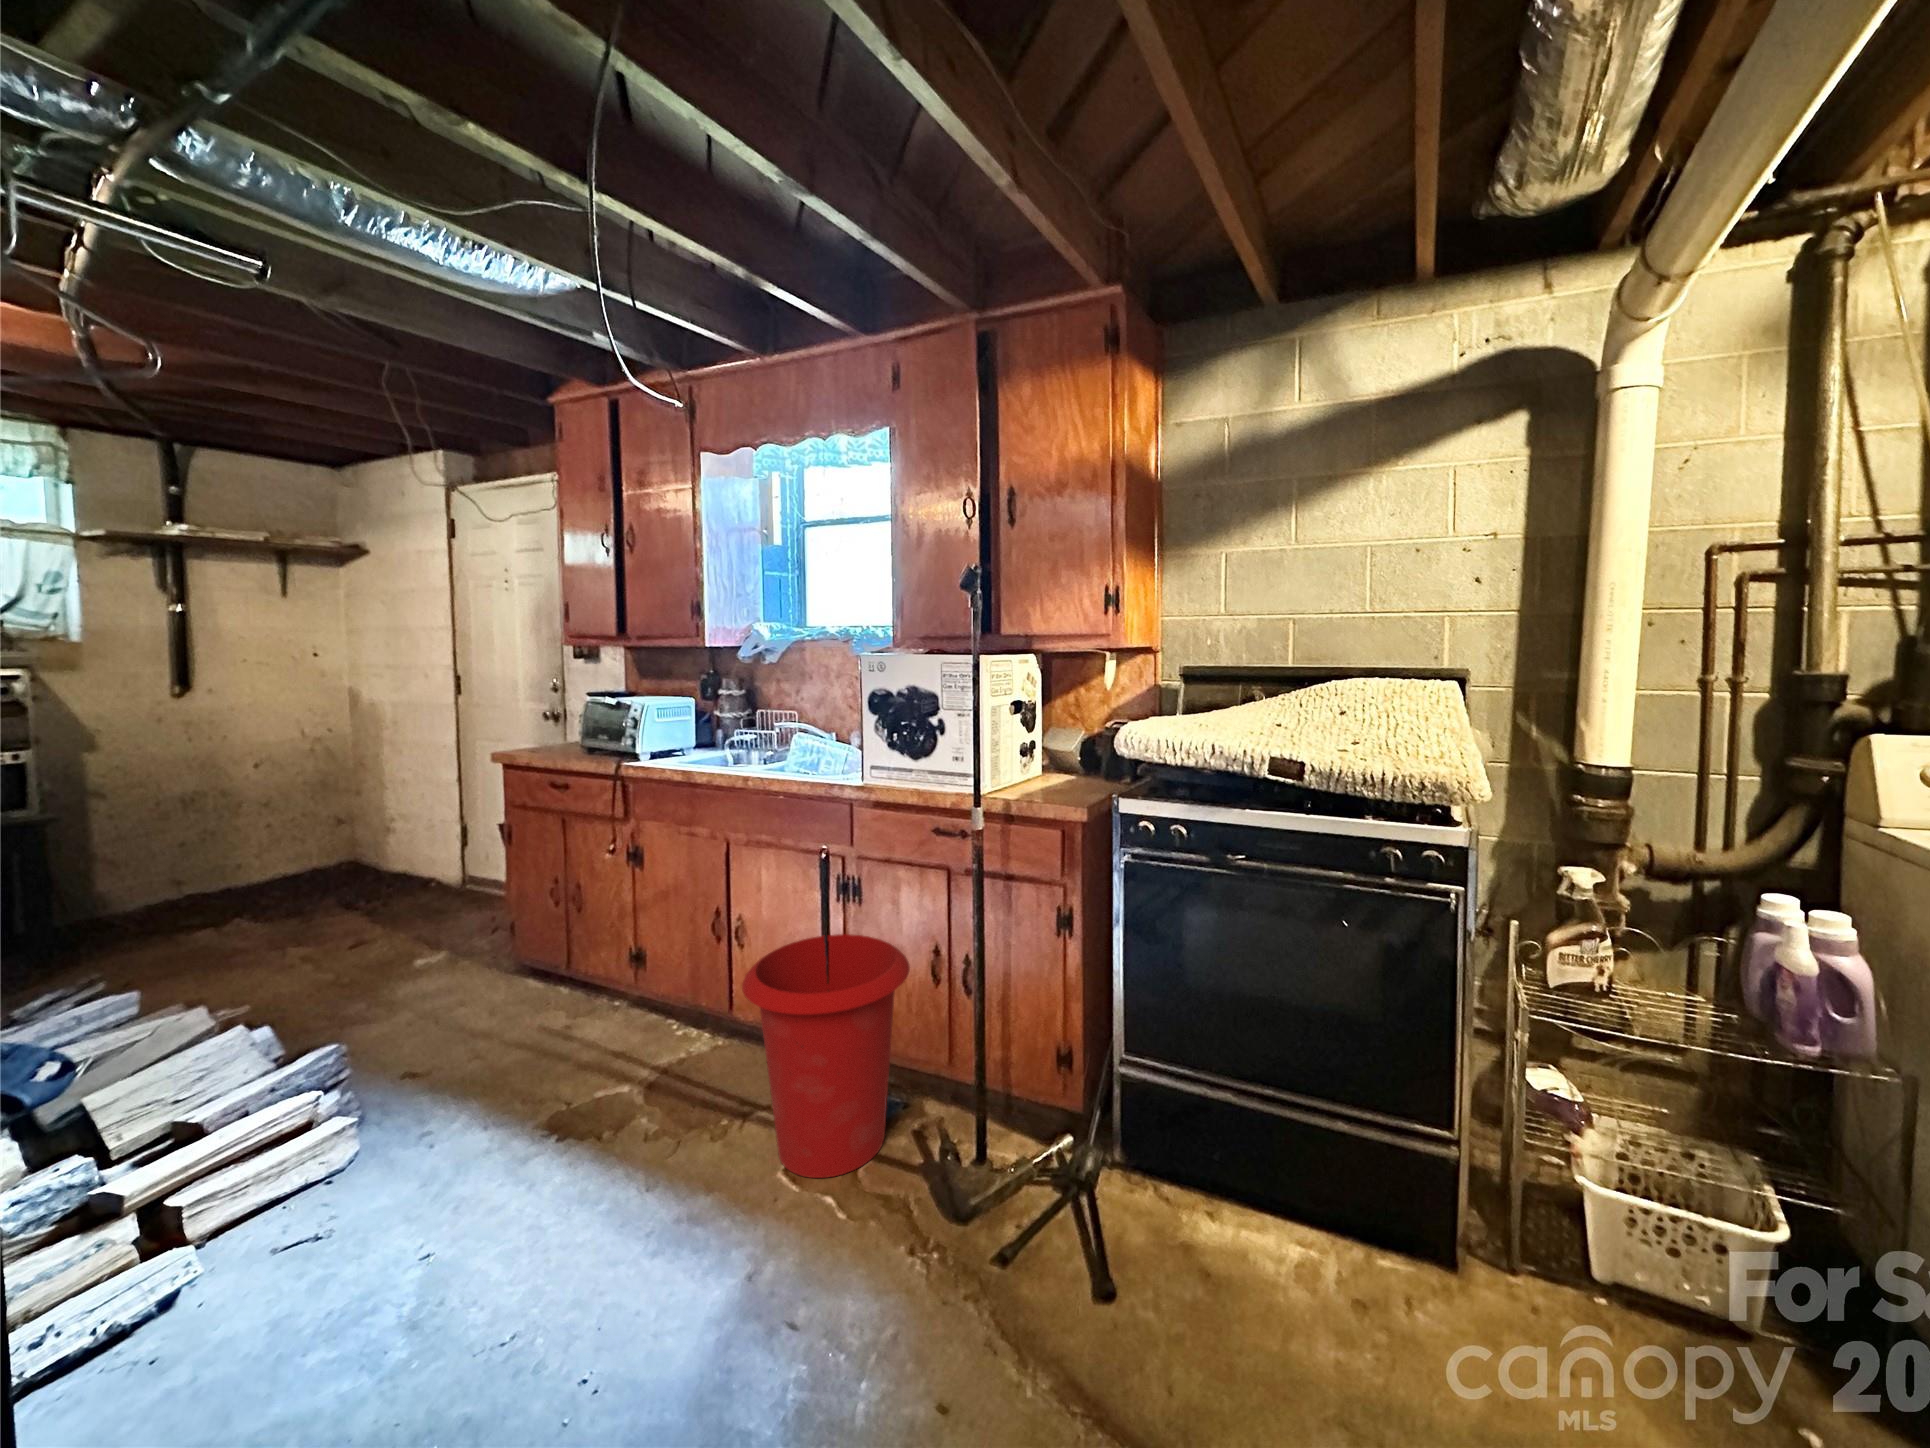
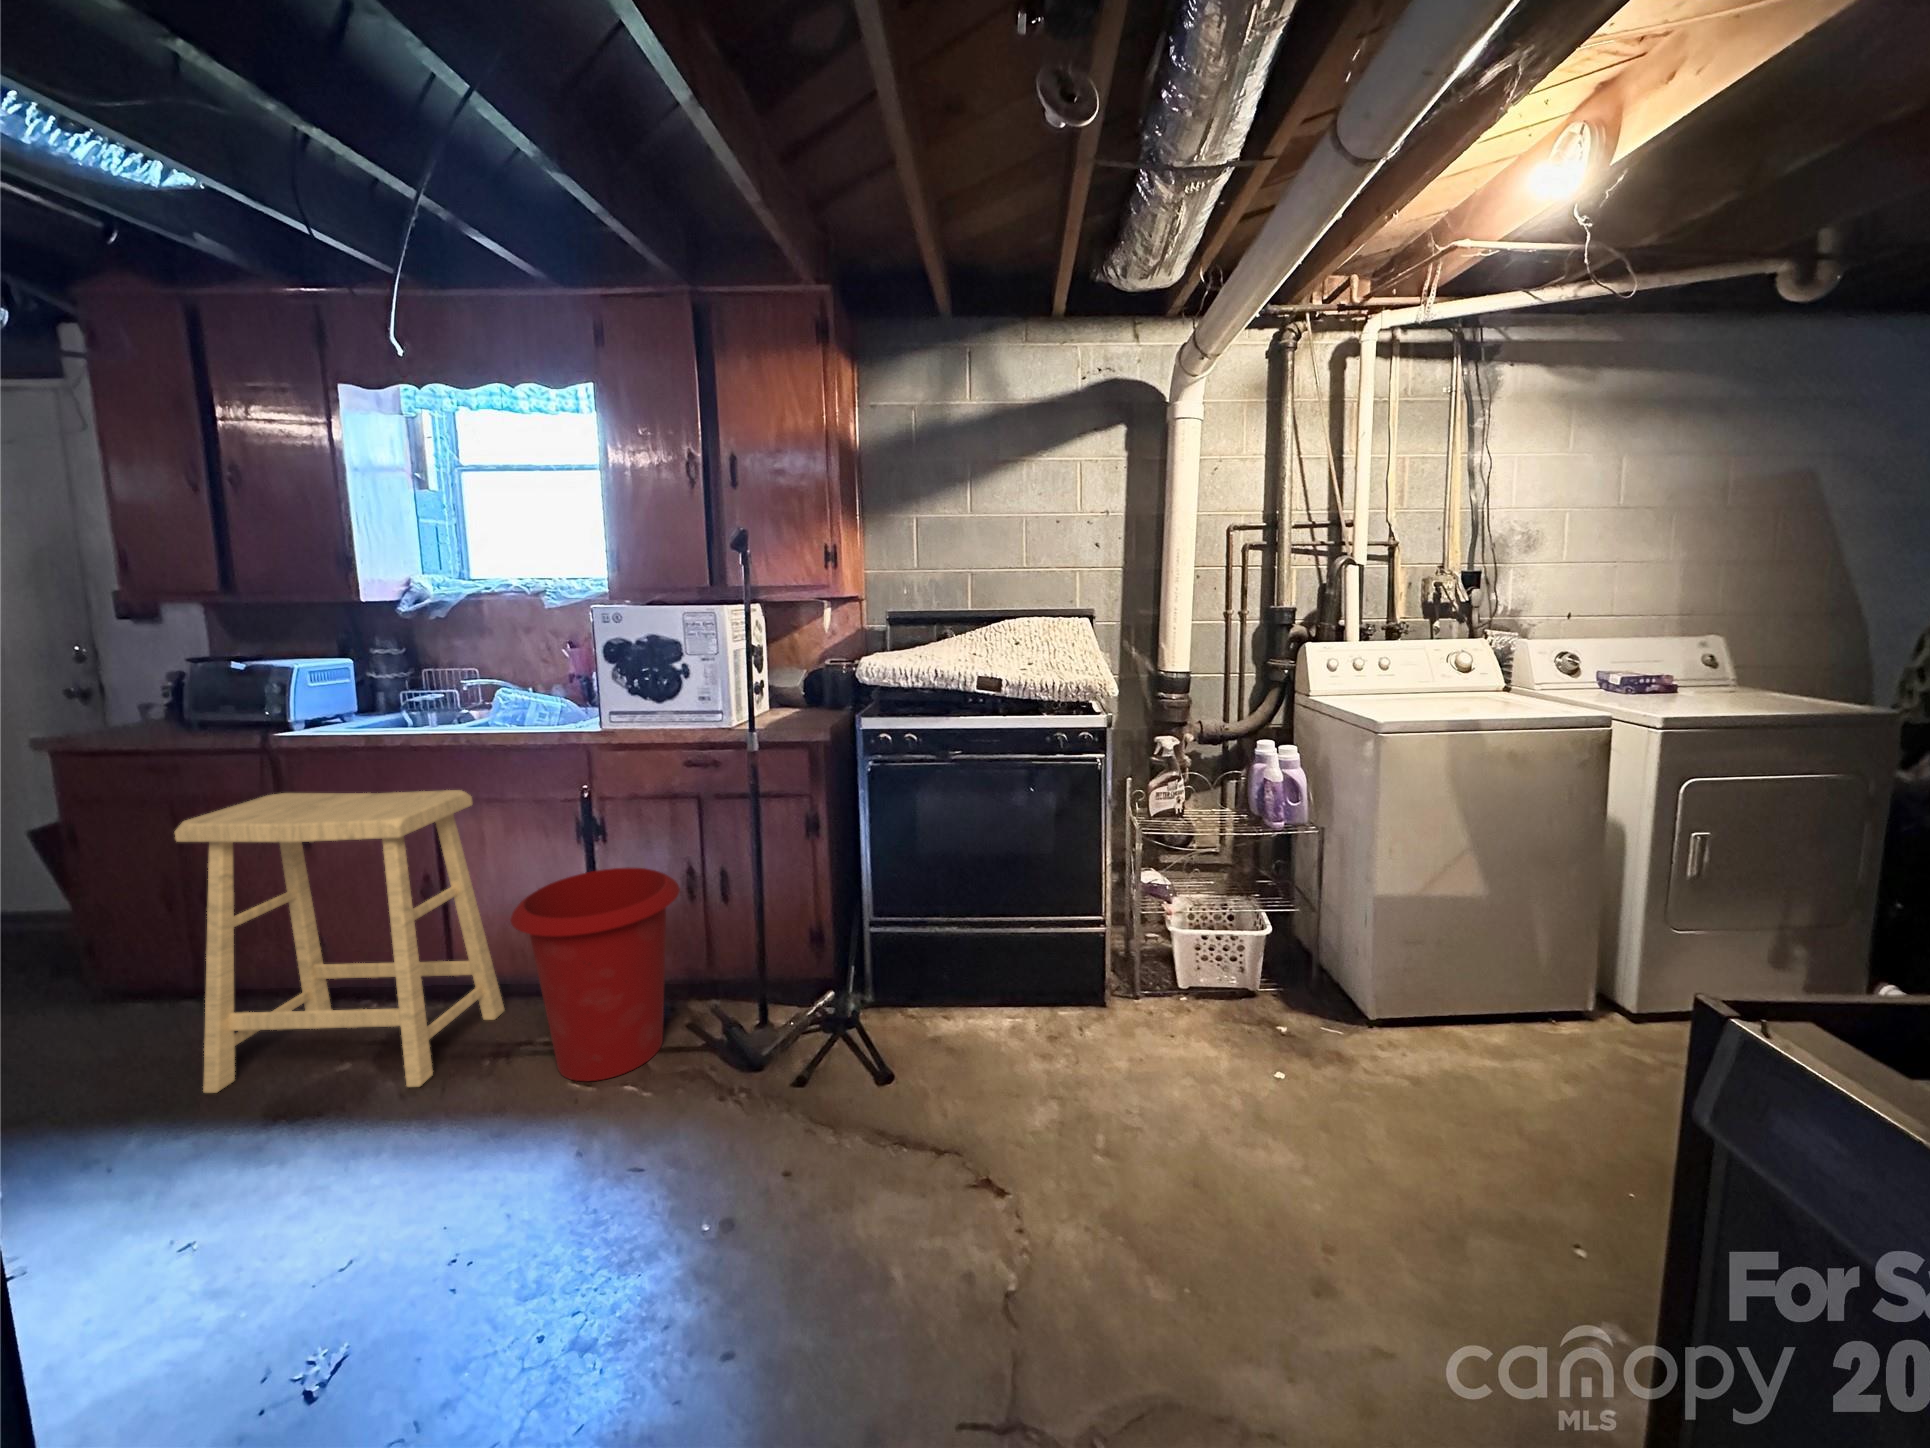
stool: none [526,815,764,1130] -> present [175,790,504,1093]

